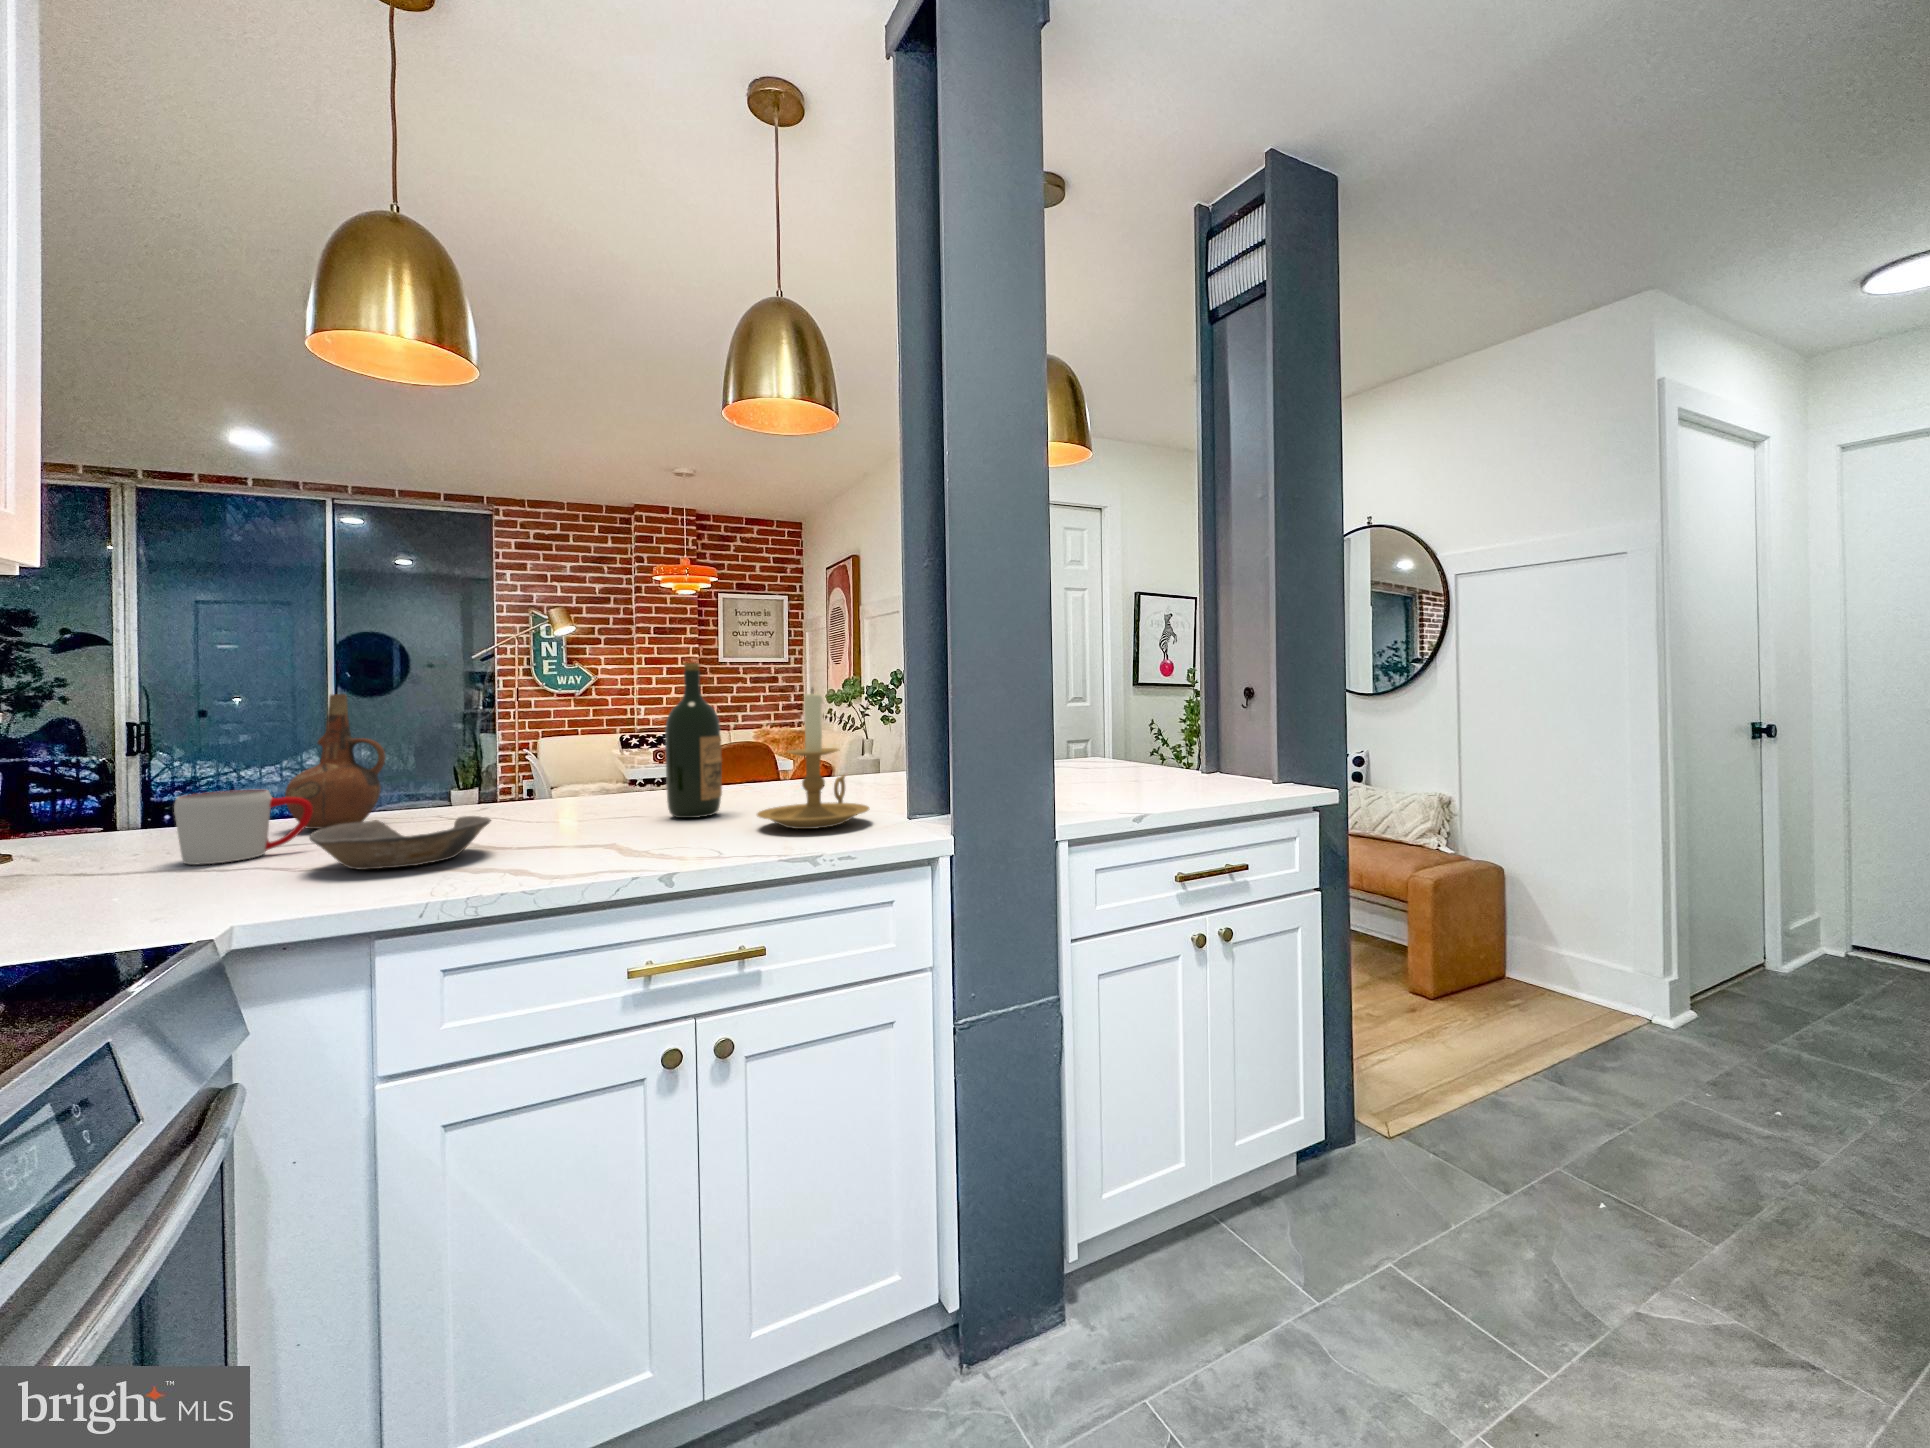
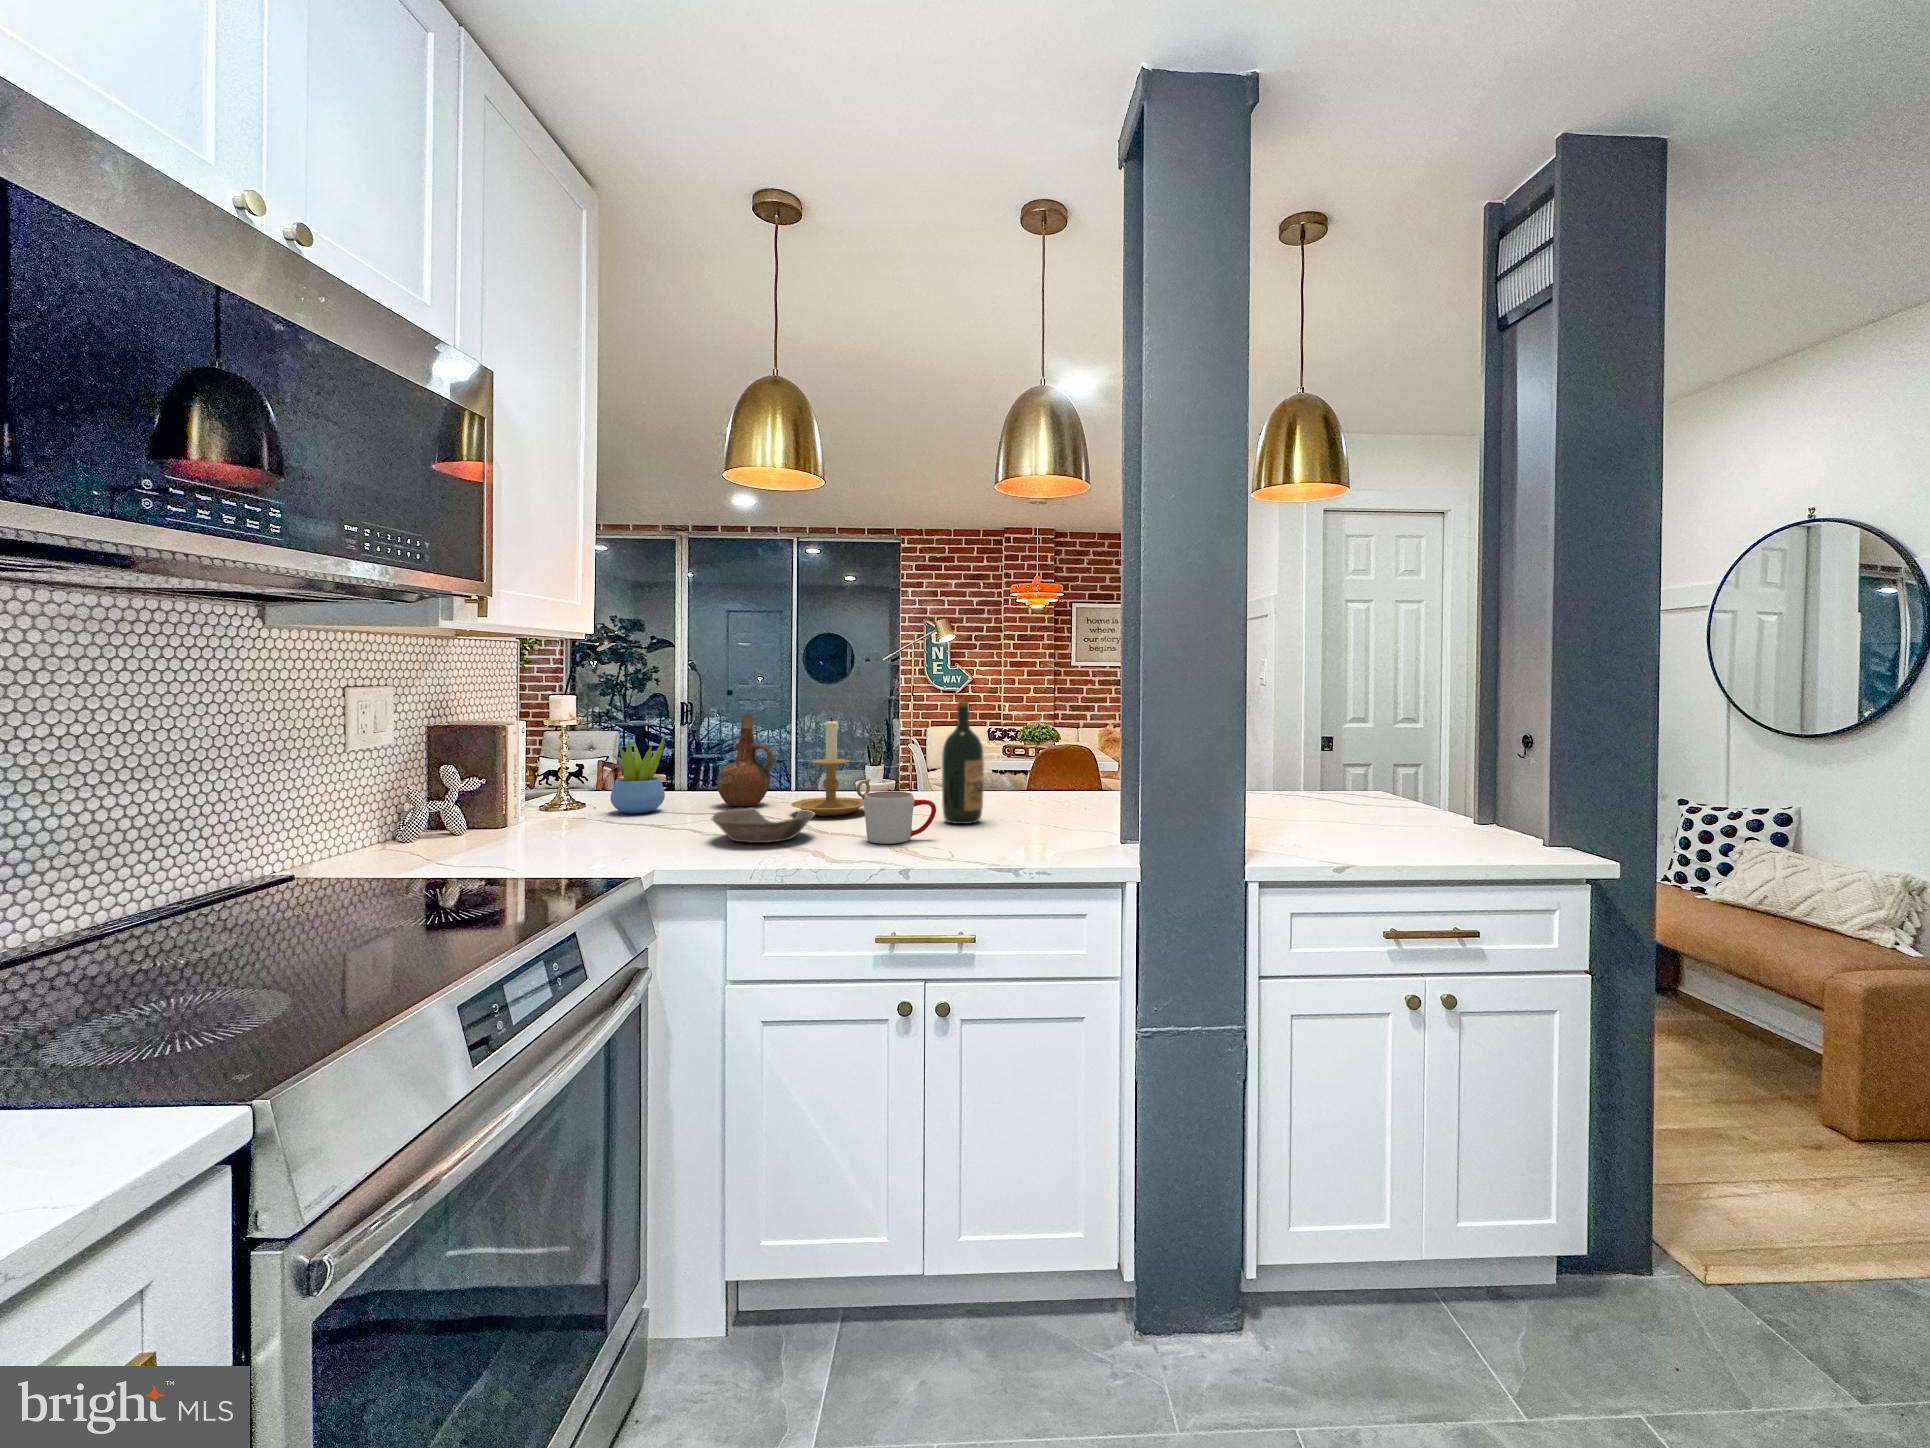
candle holder: present [757,689,869,829] -> present [791,717,871,816]
succulent plant: none [70,728,186,855] -> present [611,736,665,813]
mug: present [174,789,313,865] -> present [864,791,936,844]

